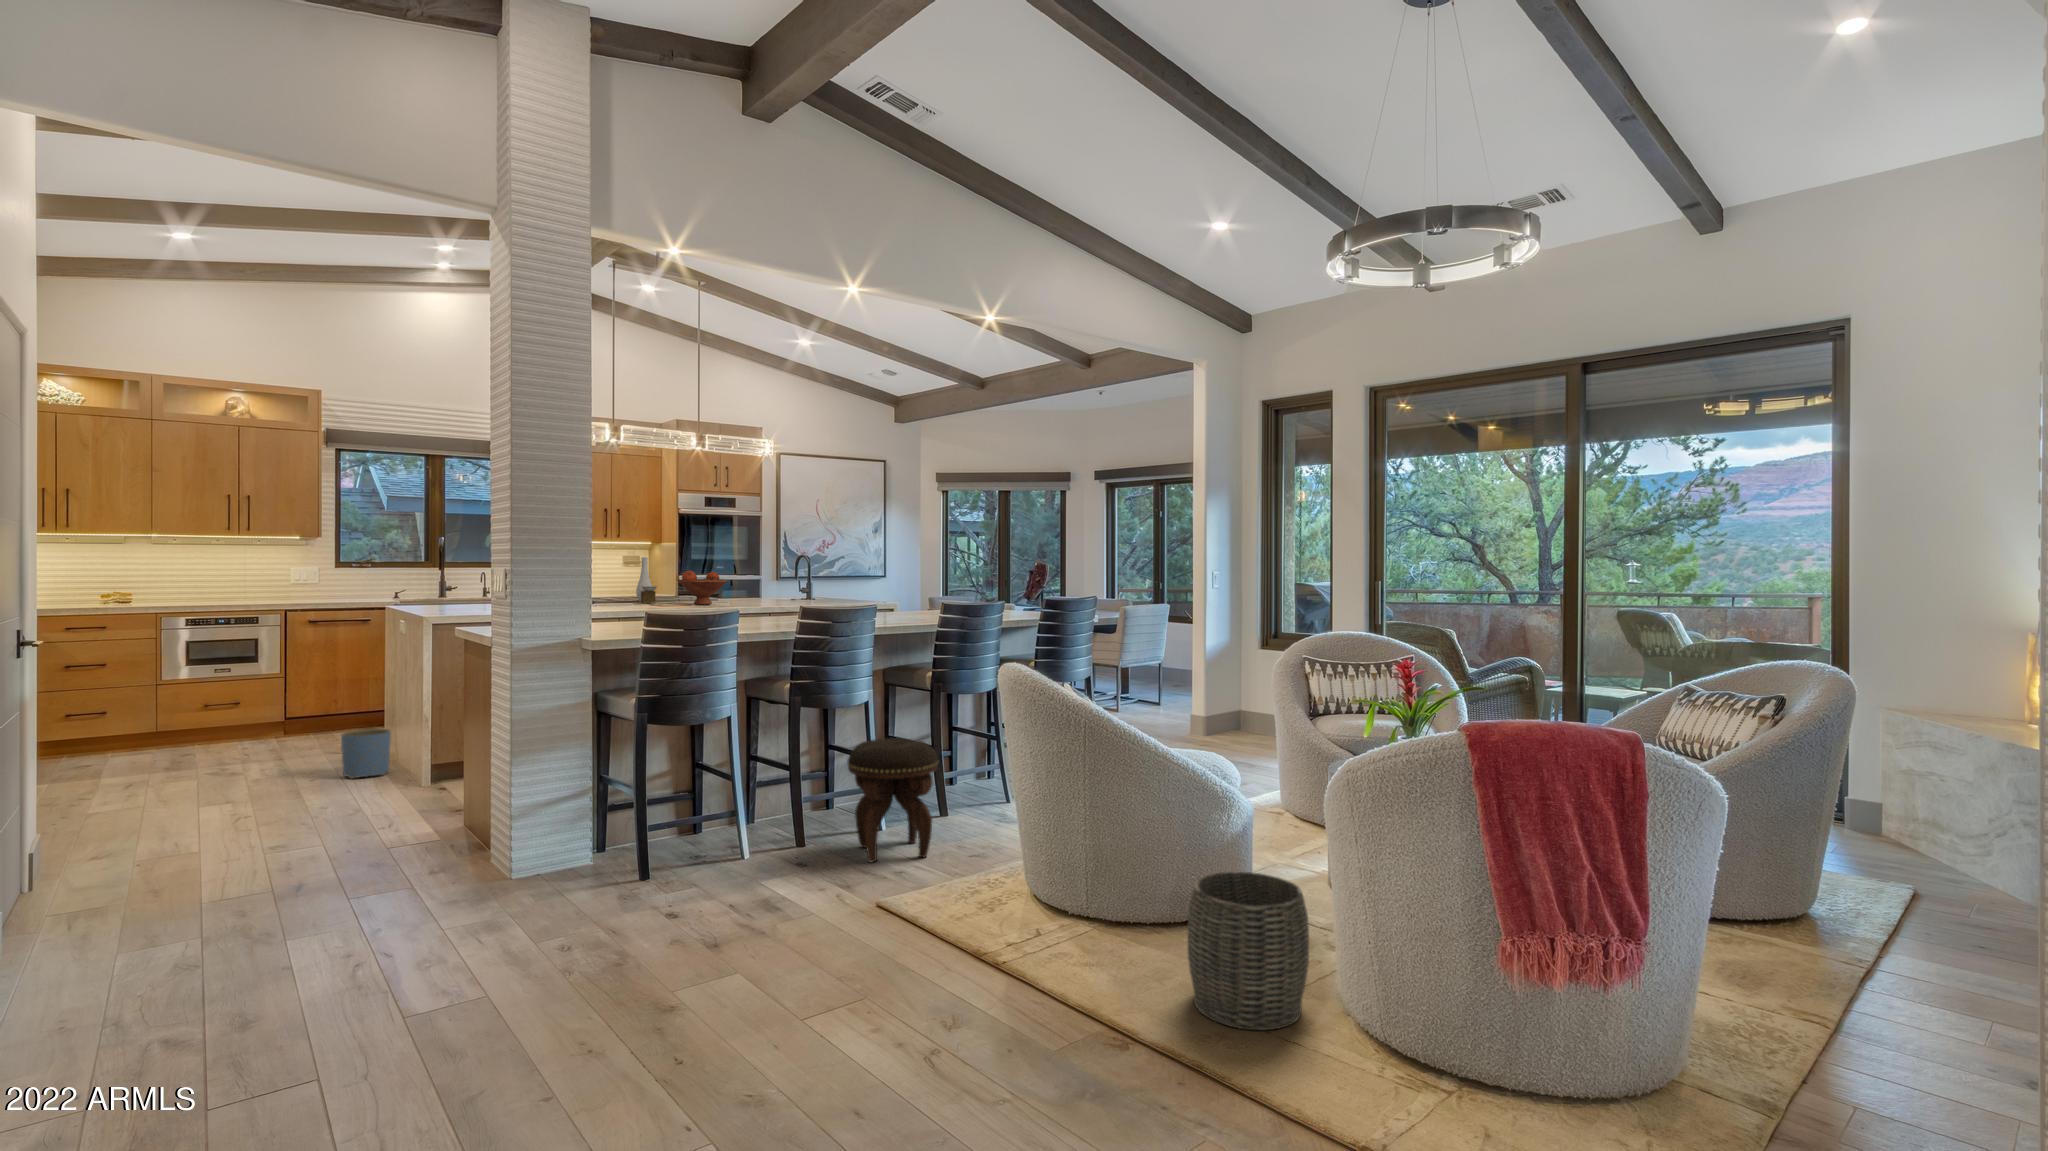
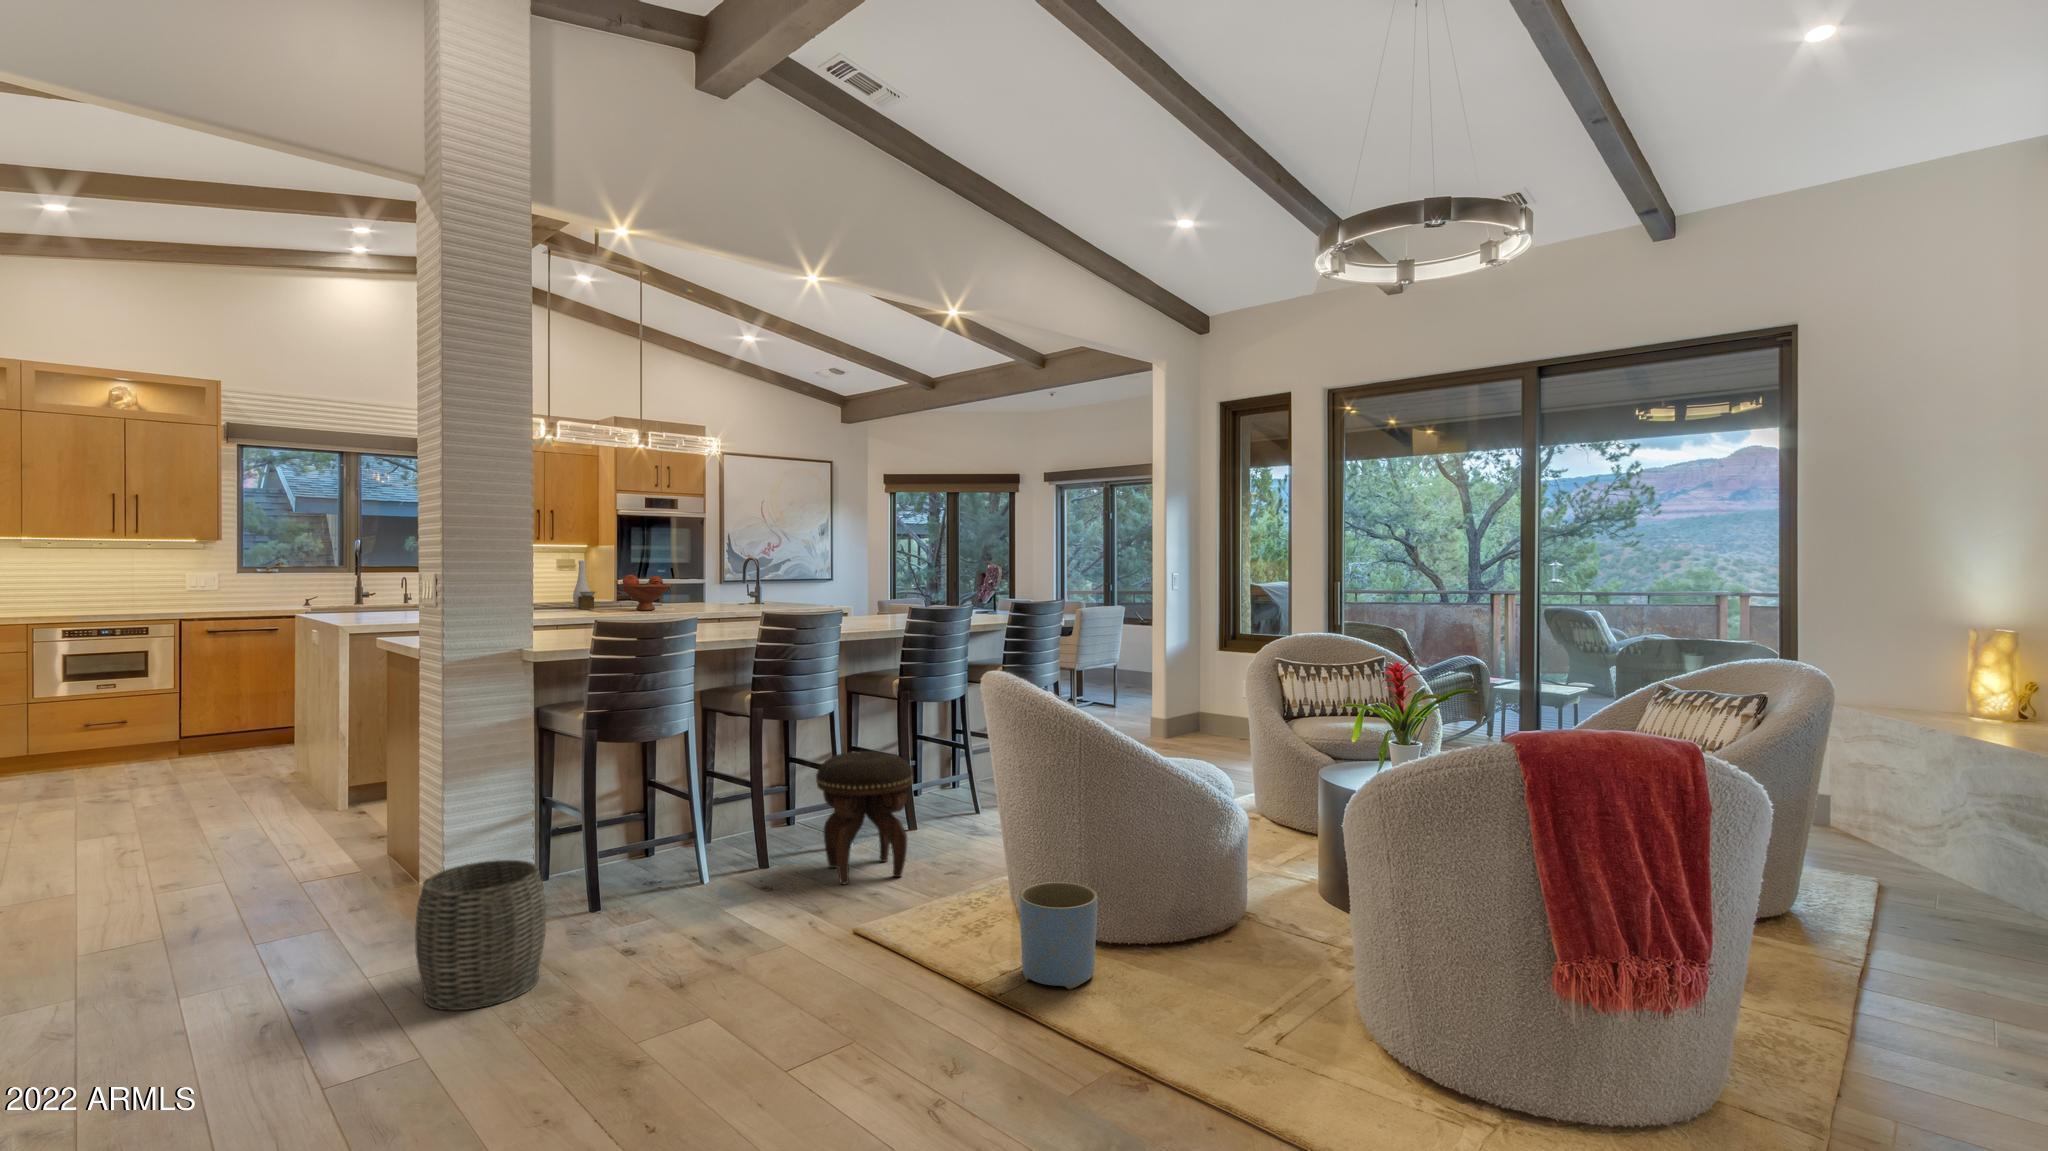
planter: present [341,729,391,779] -> present [1019,882,1098,989]
woven basket: present [1188,872,1309,1030] -> present [415,860,546,1010]

